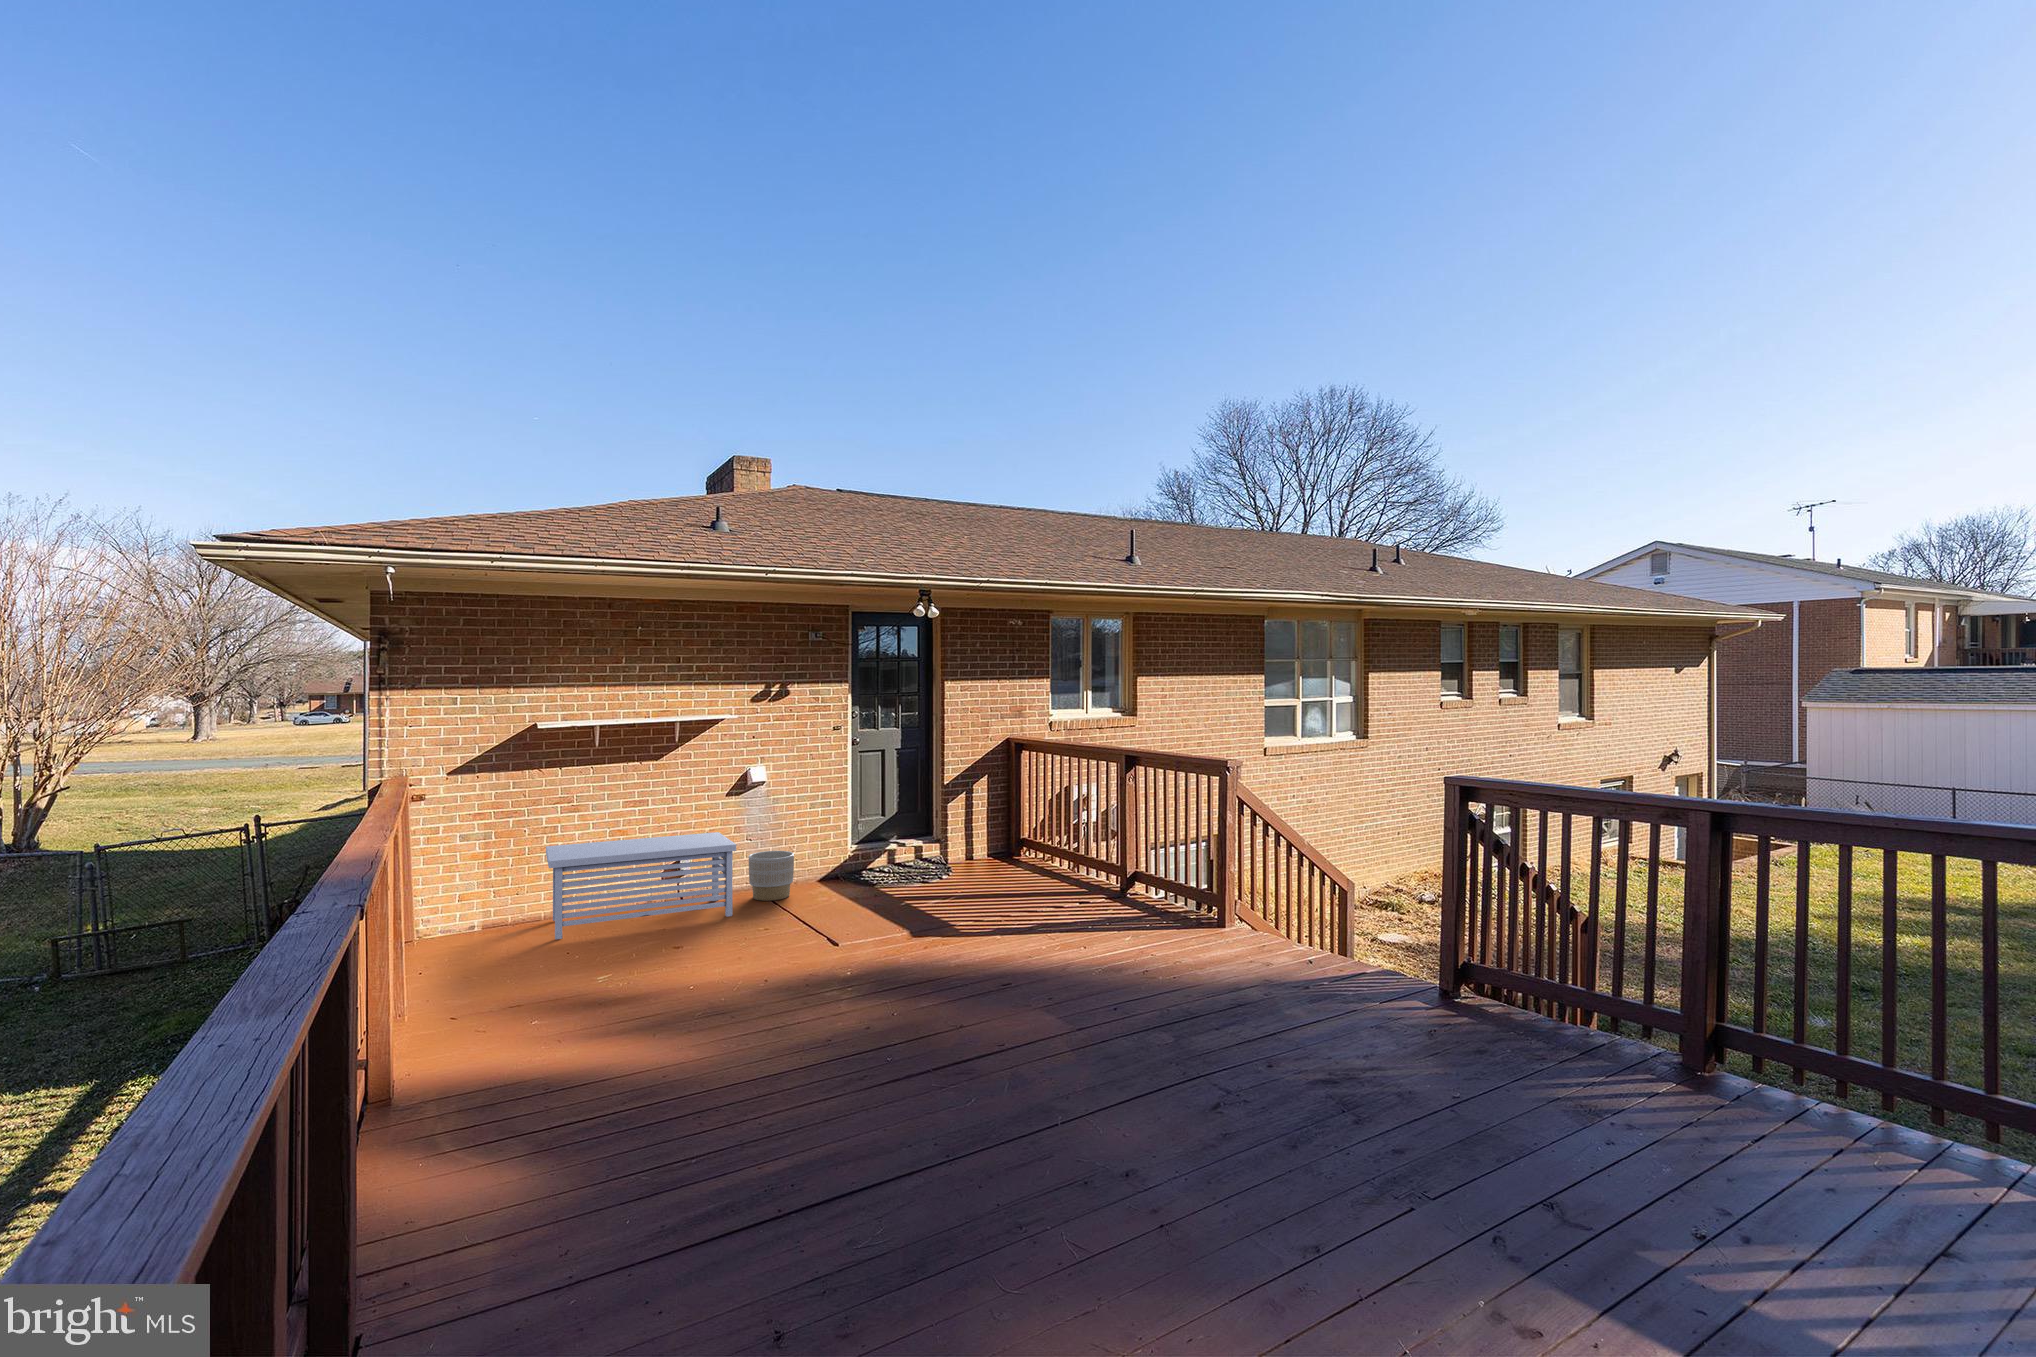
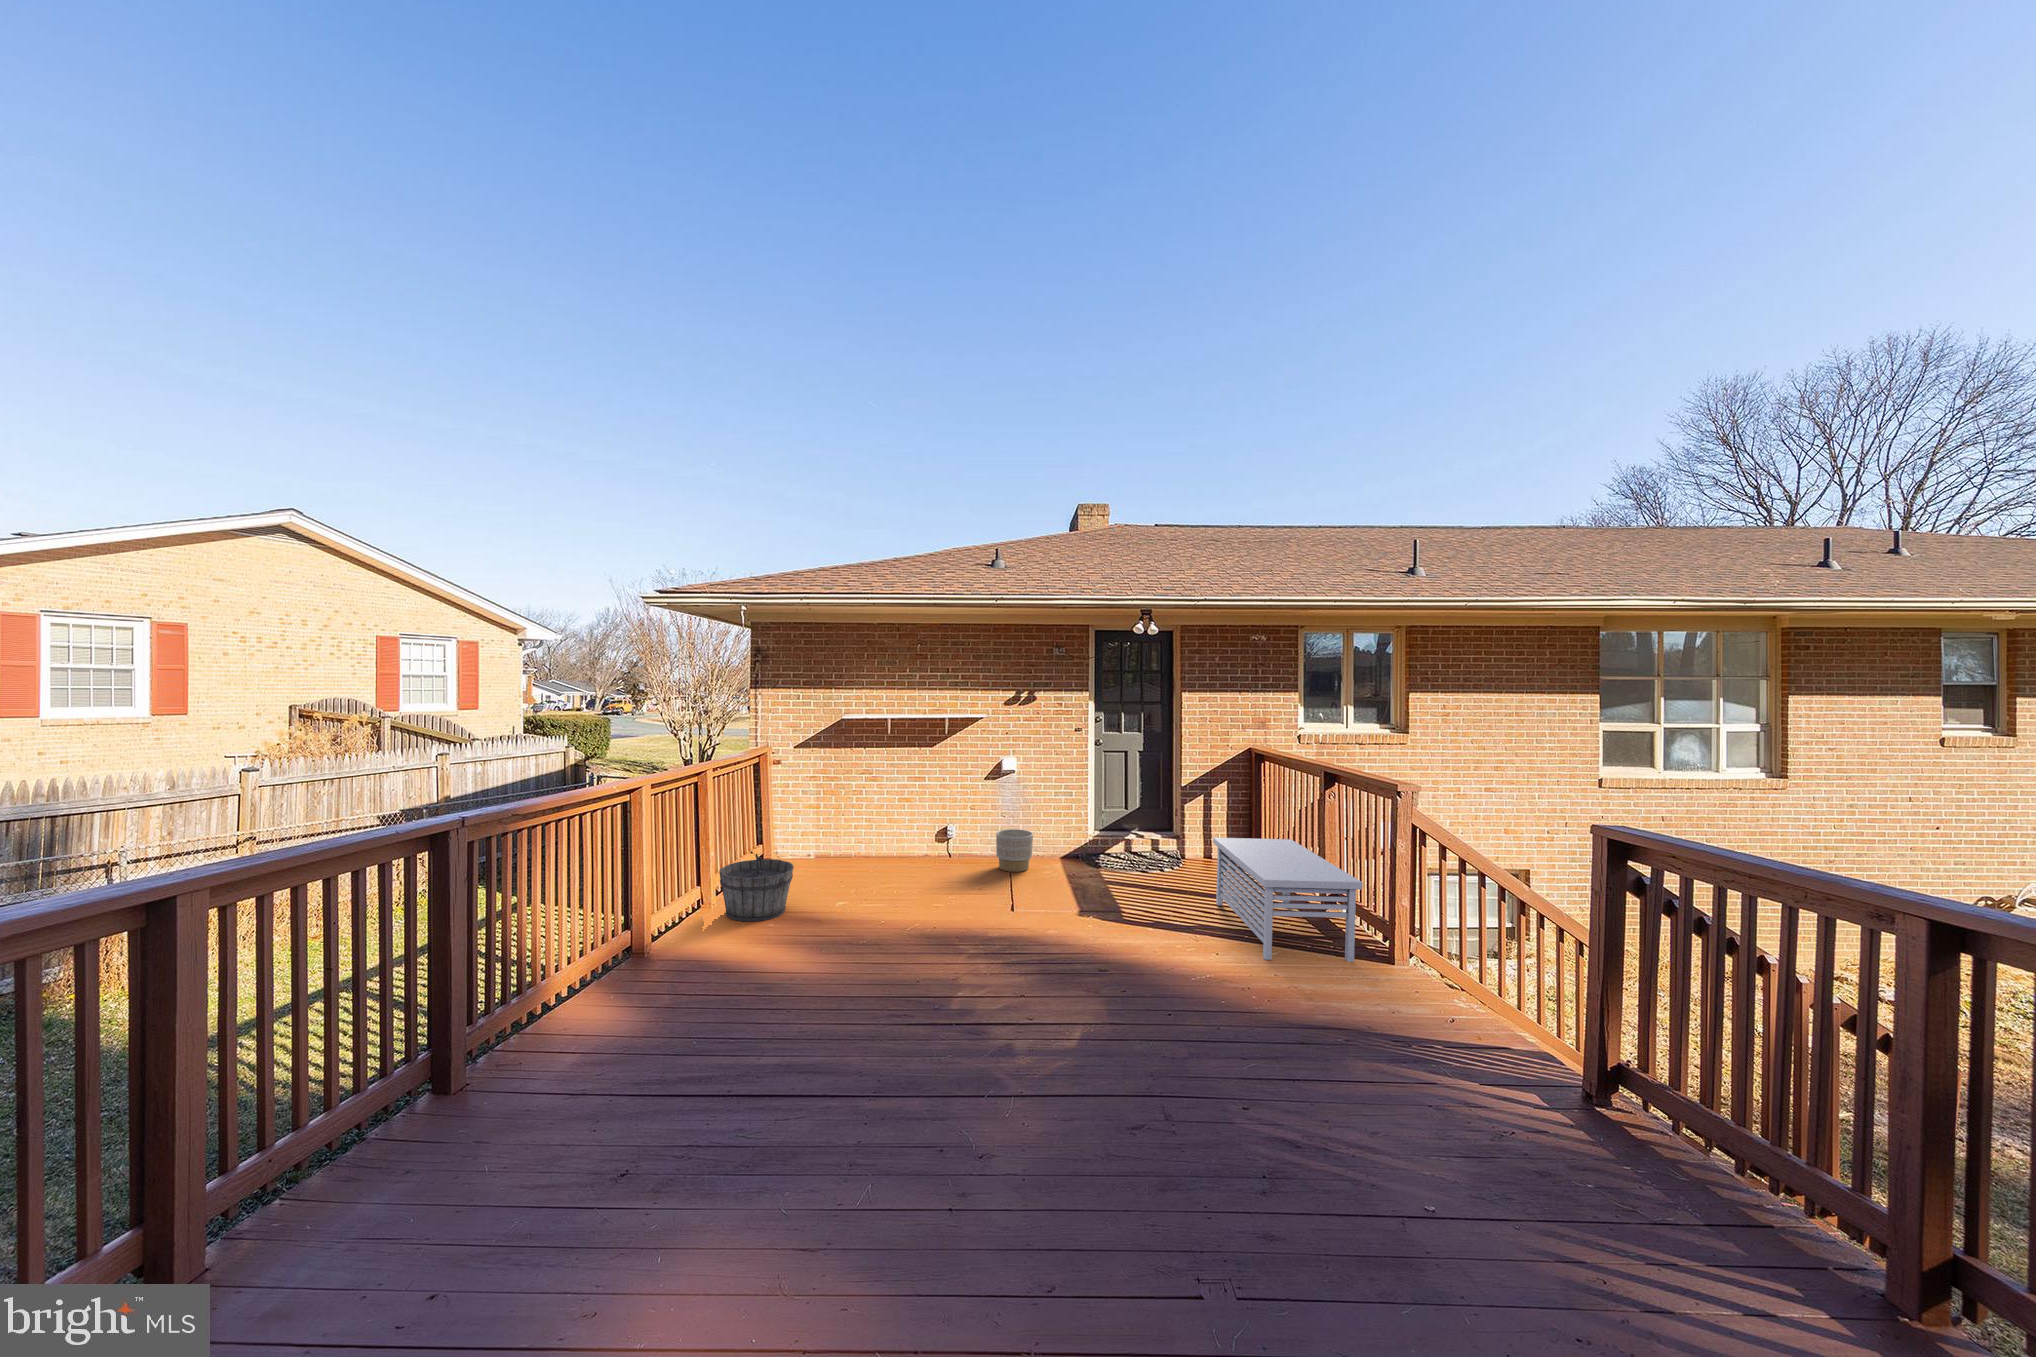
storage bench: present [546,832,736,939] -> present [1213,838,1362,962]
wooden bucket: none [414,912,531,1010] -> present [719,851,794,921]

